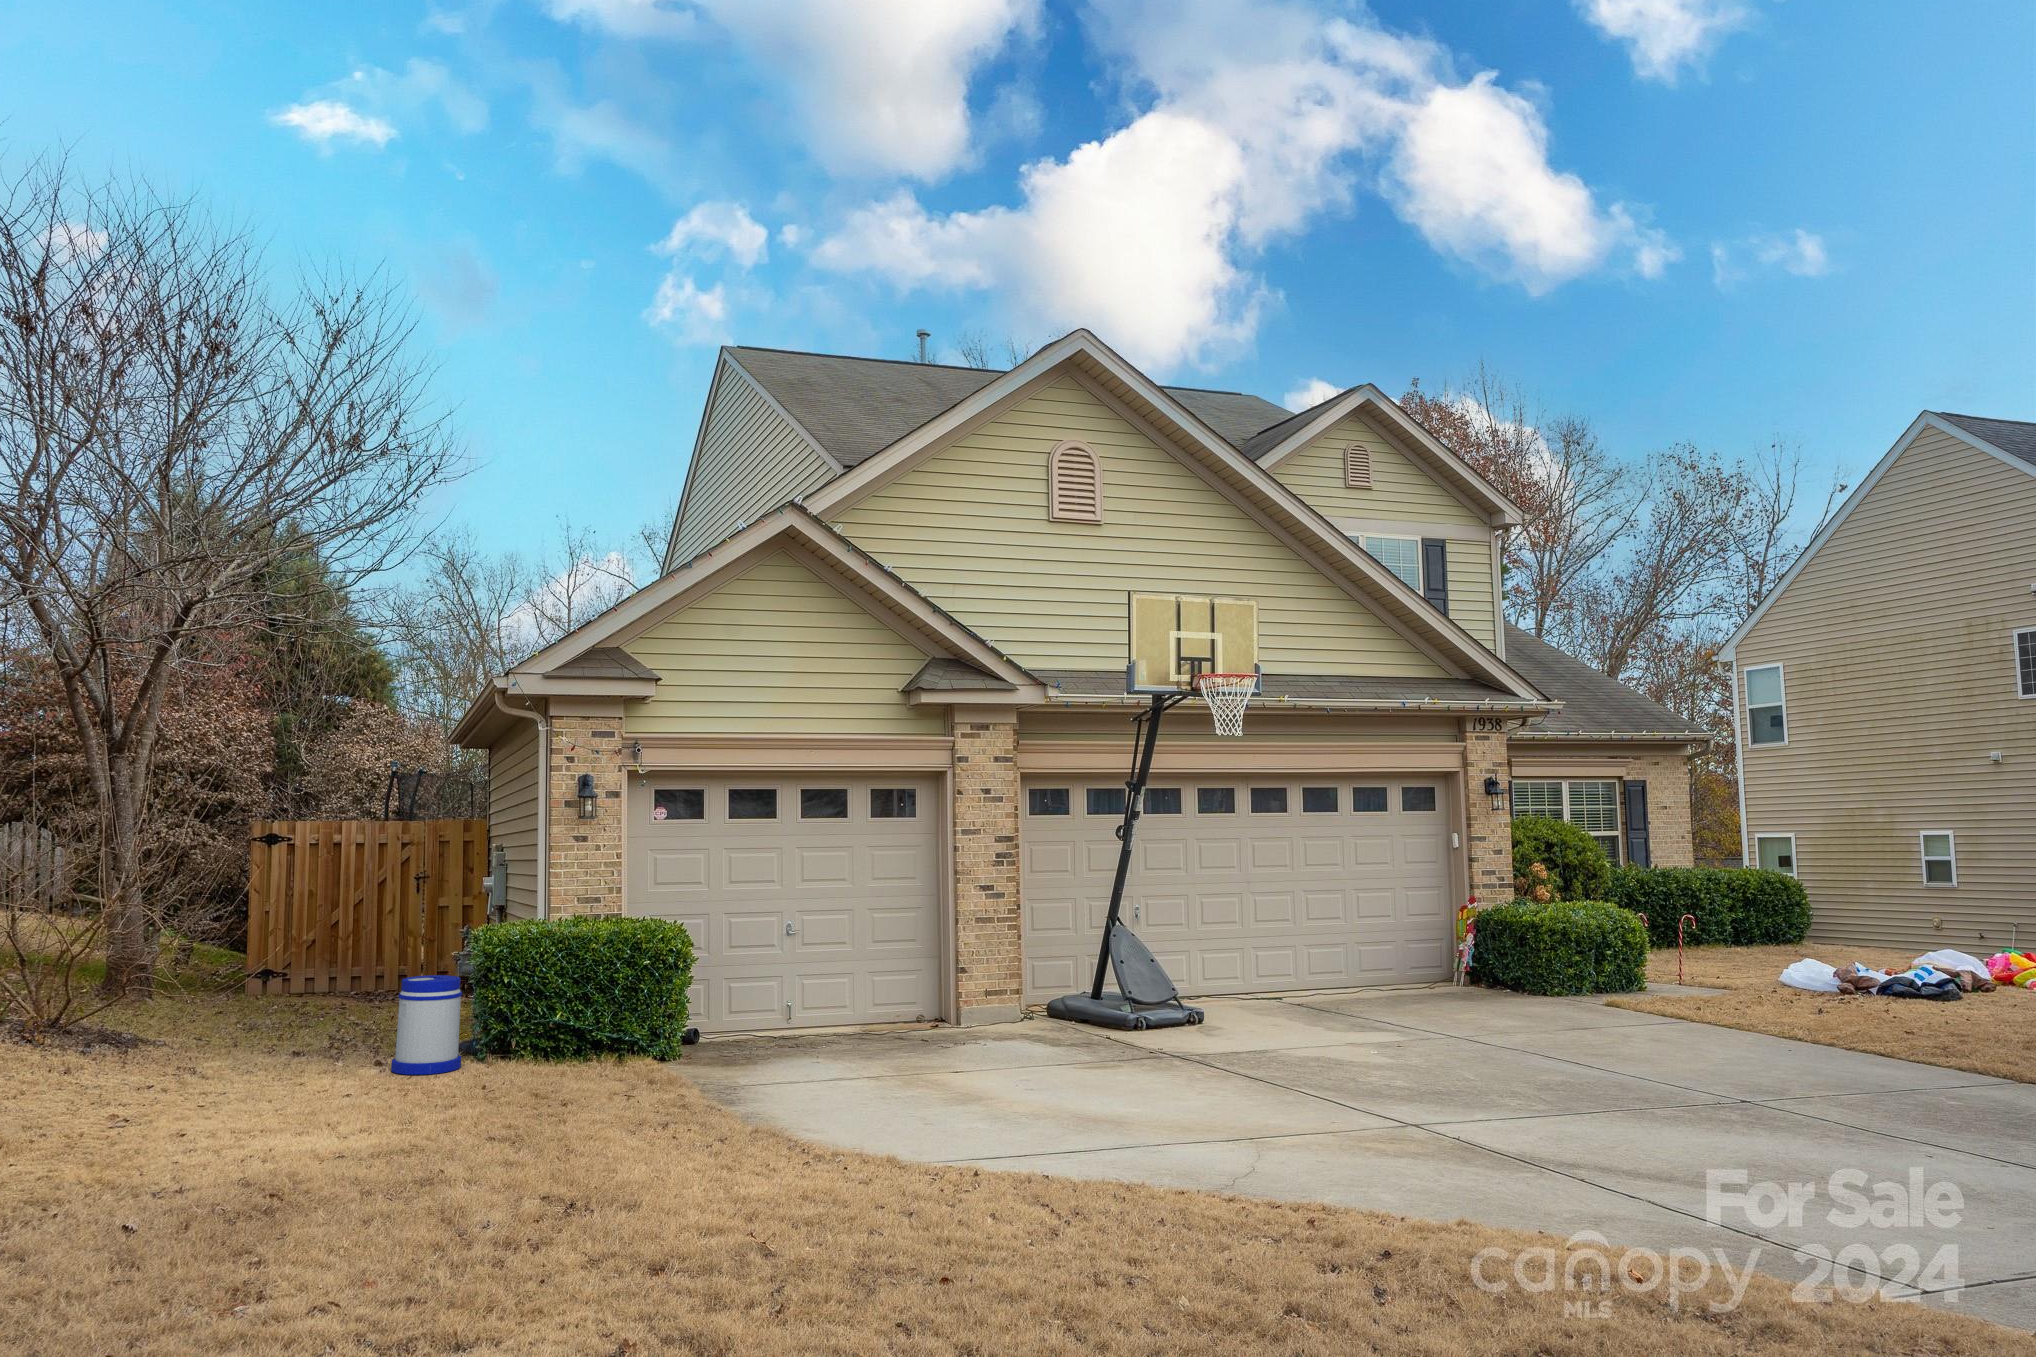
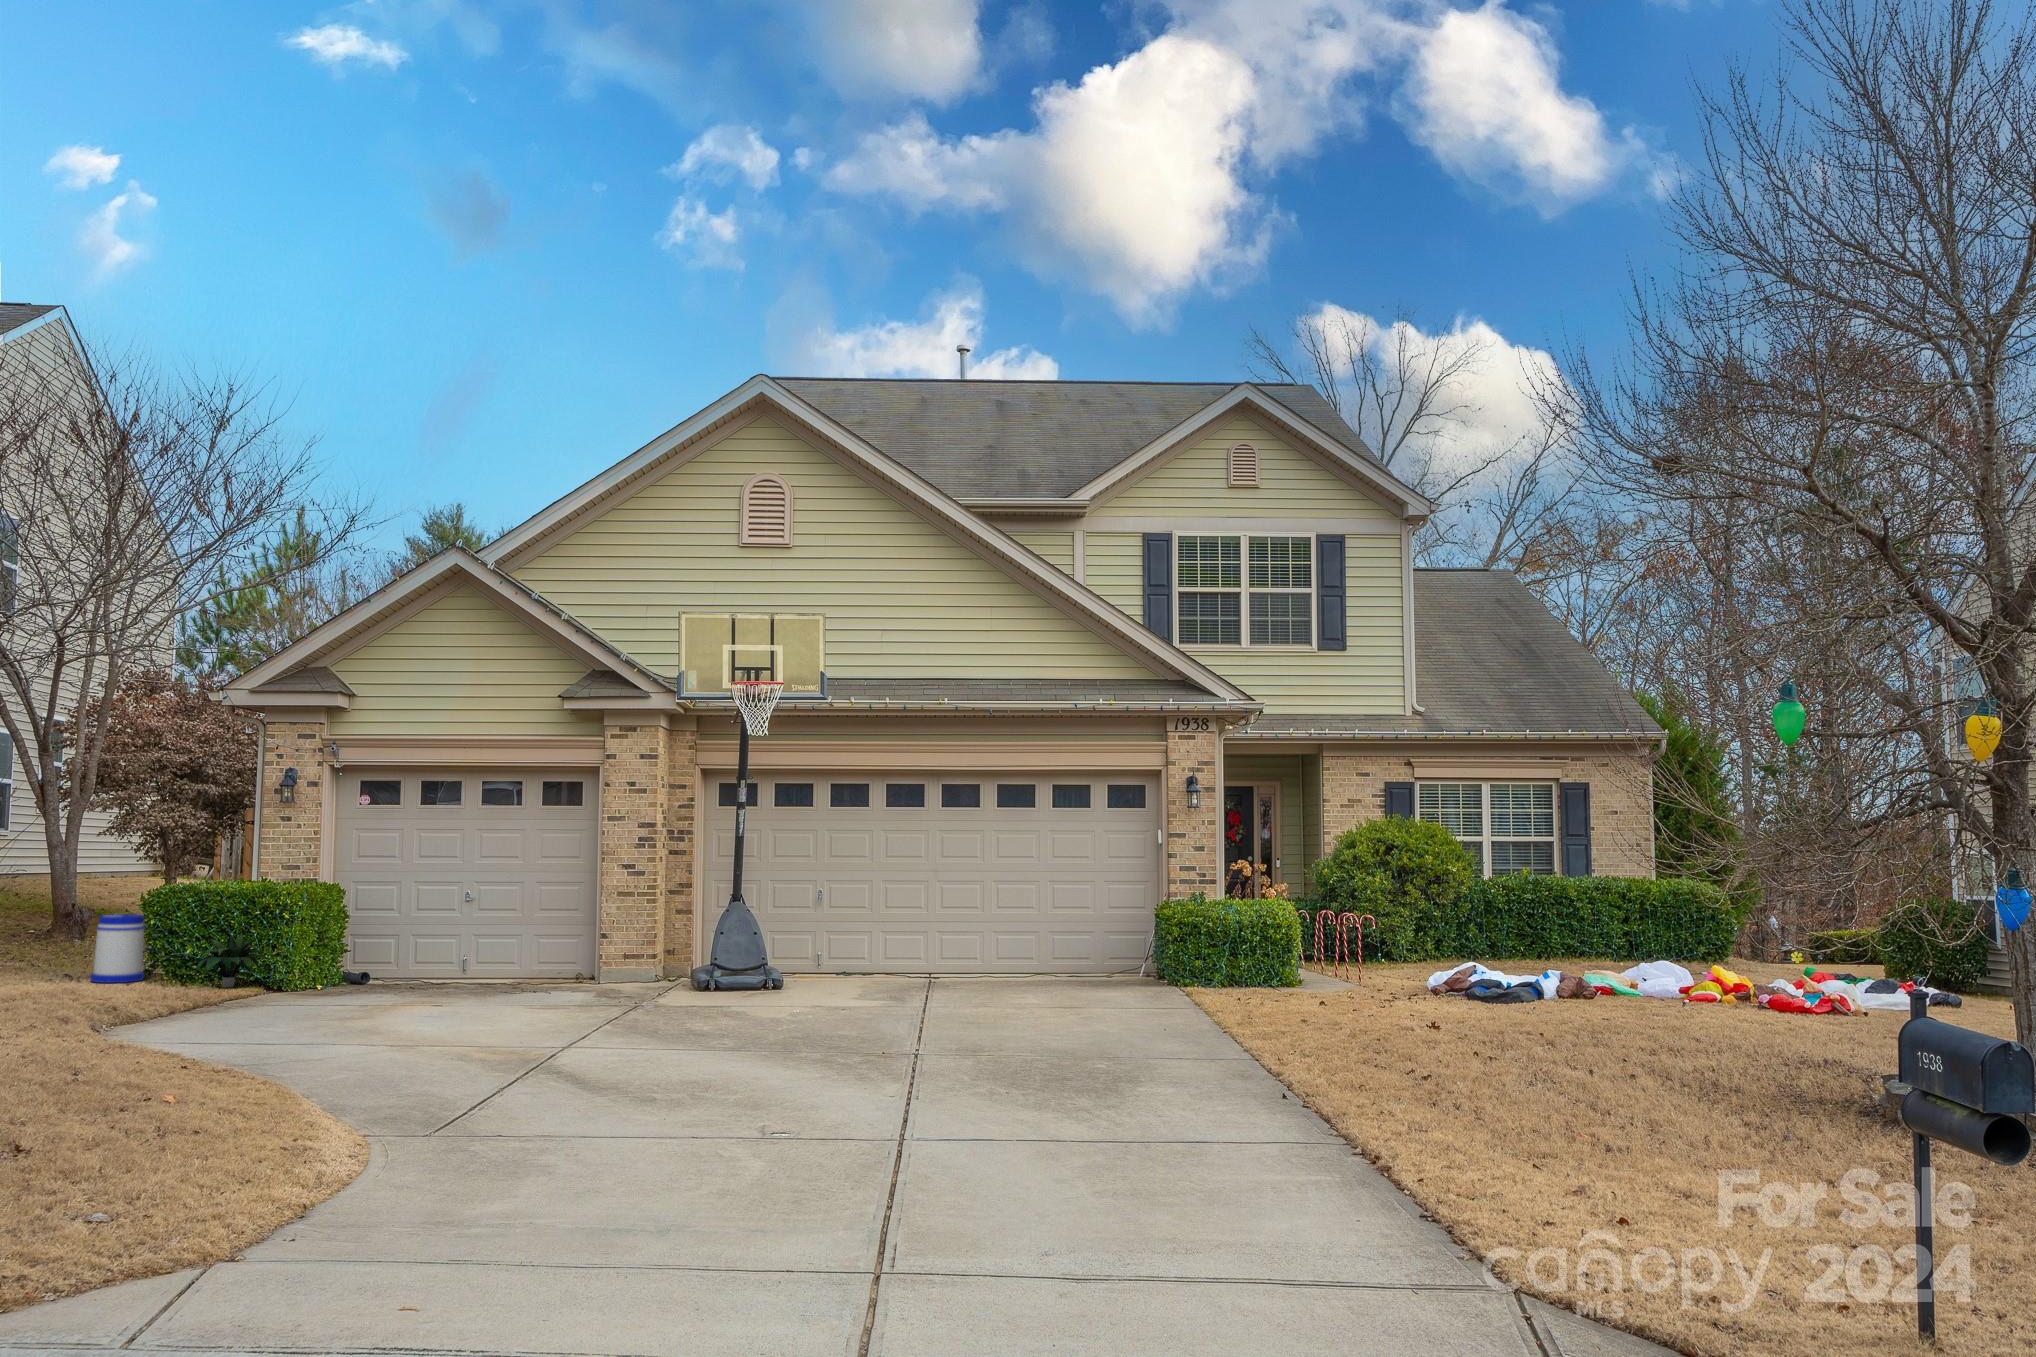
potted plant: none [566,992,661,1070] -> present [194,932,270,988]

